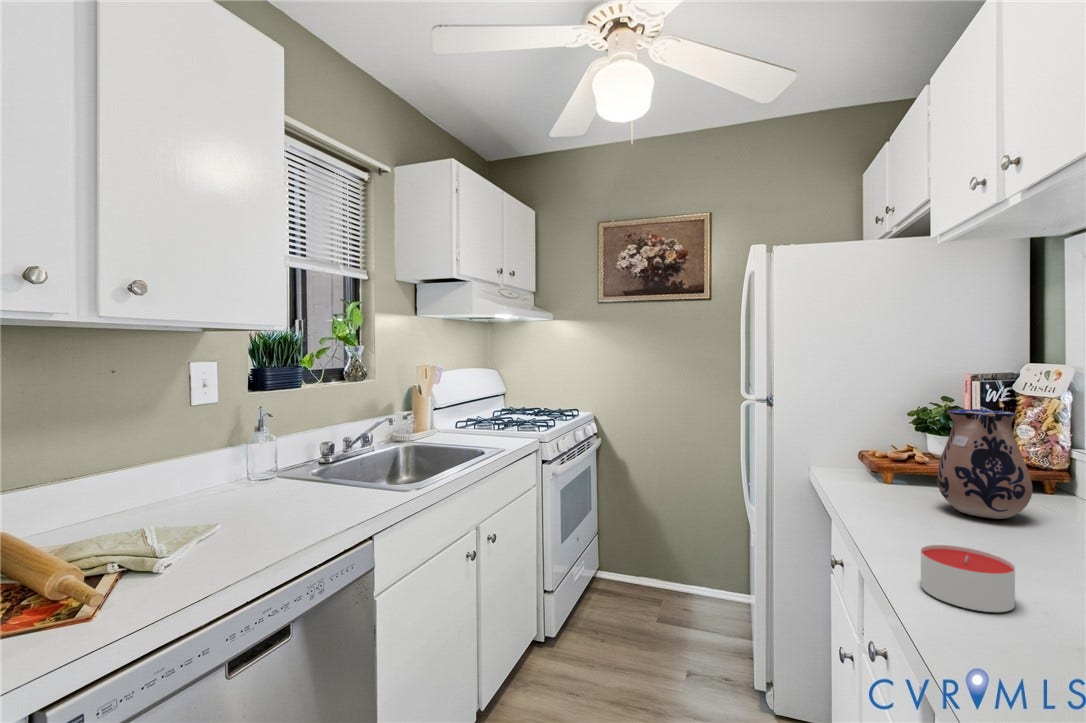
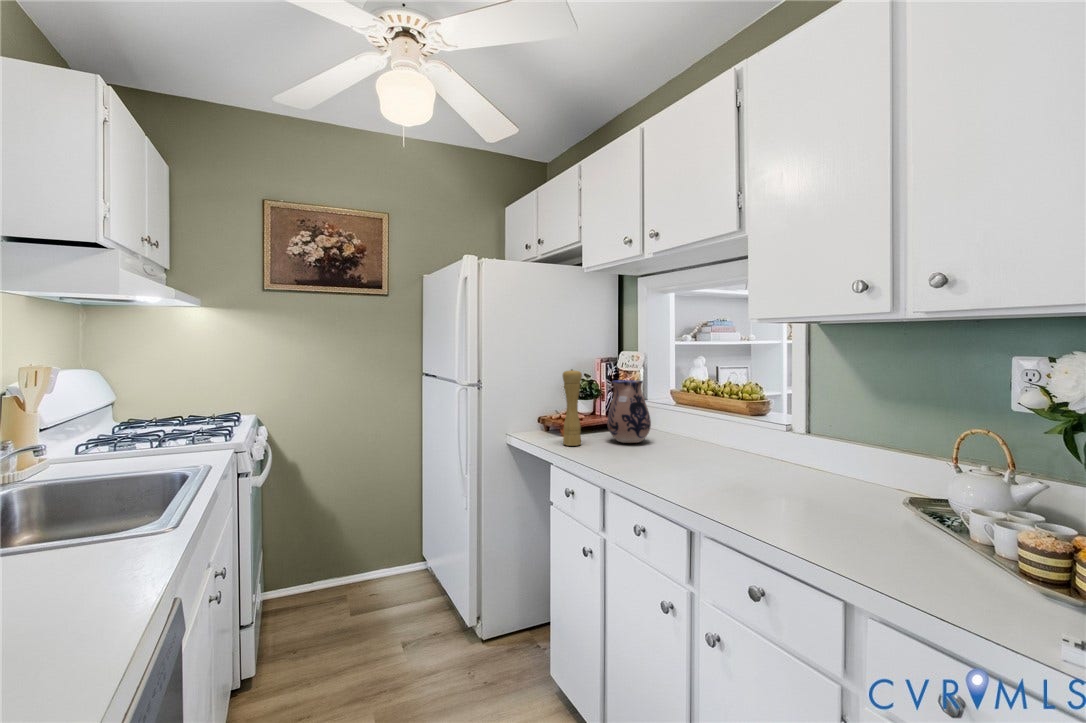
pepper mill: none [849,388,882,502] -> present [563,369,582,446]
candle: present [921,545,1015,612] -> none [658,454,699,484]

